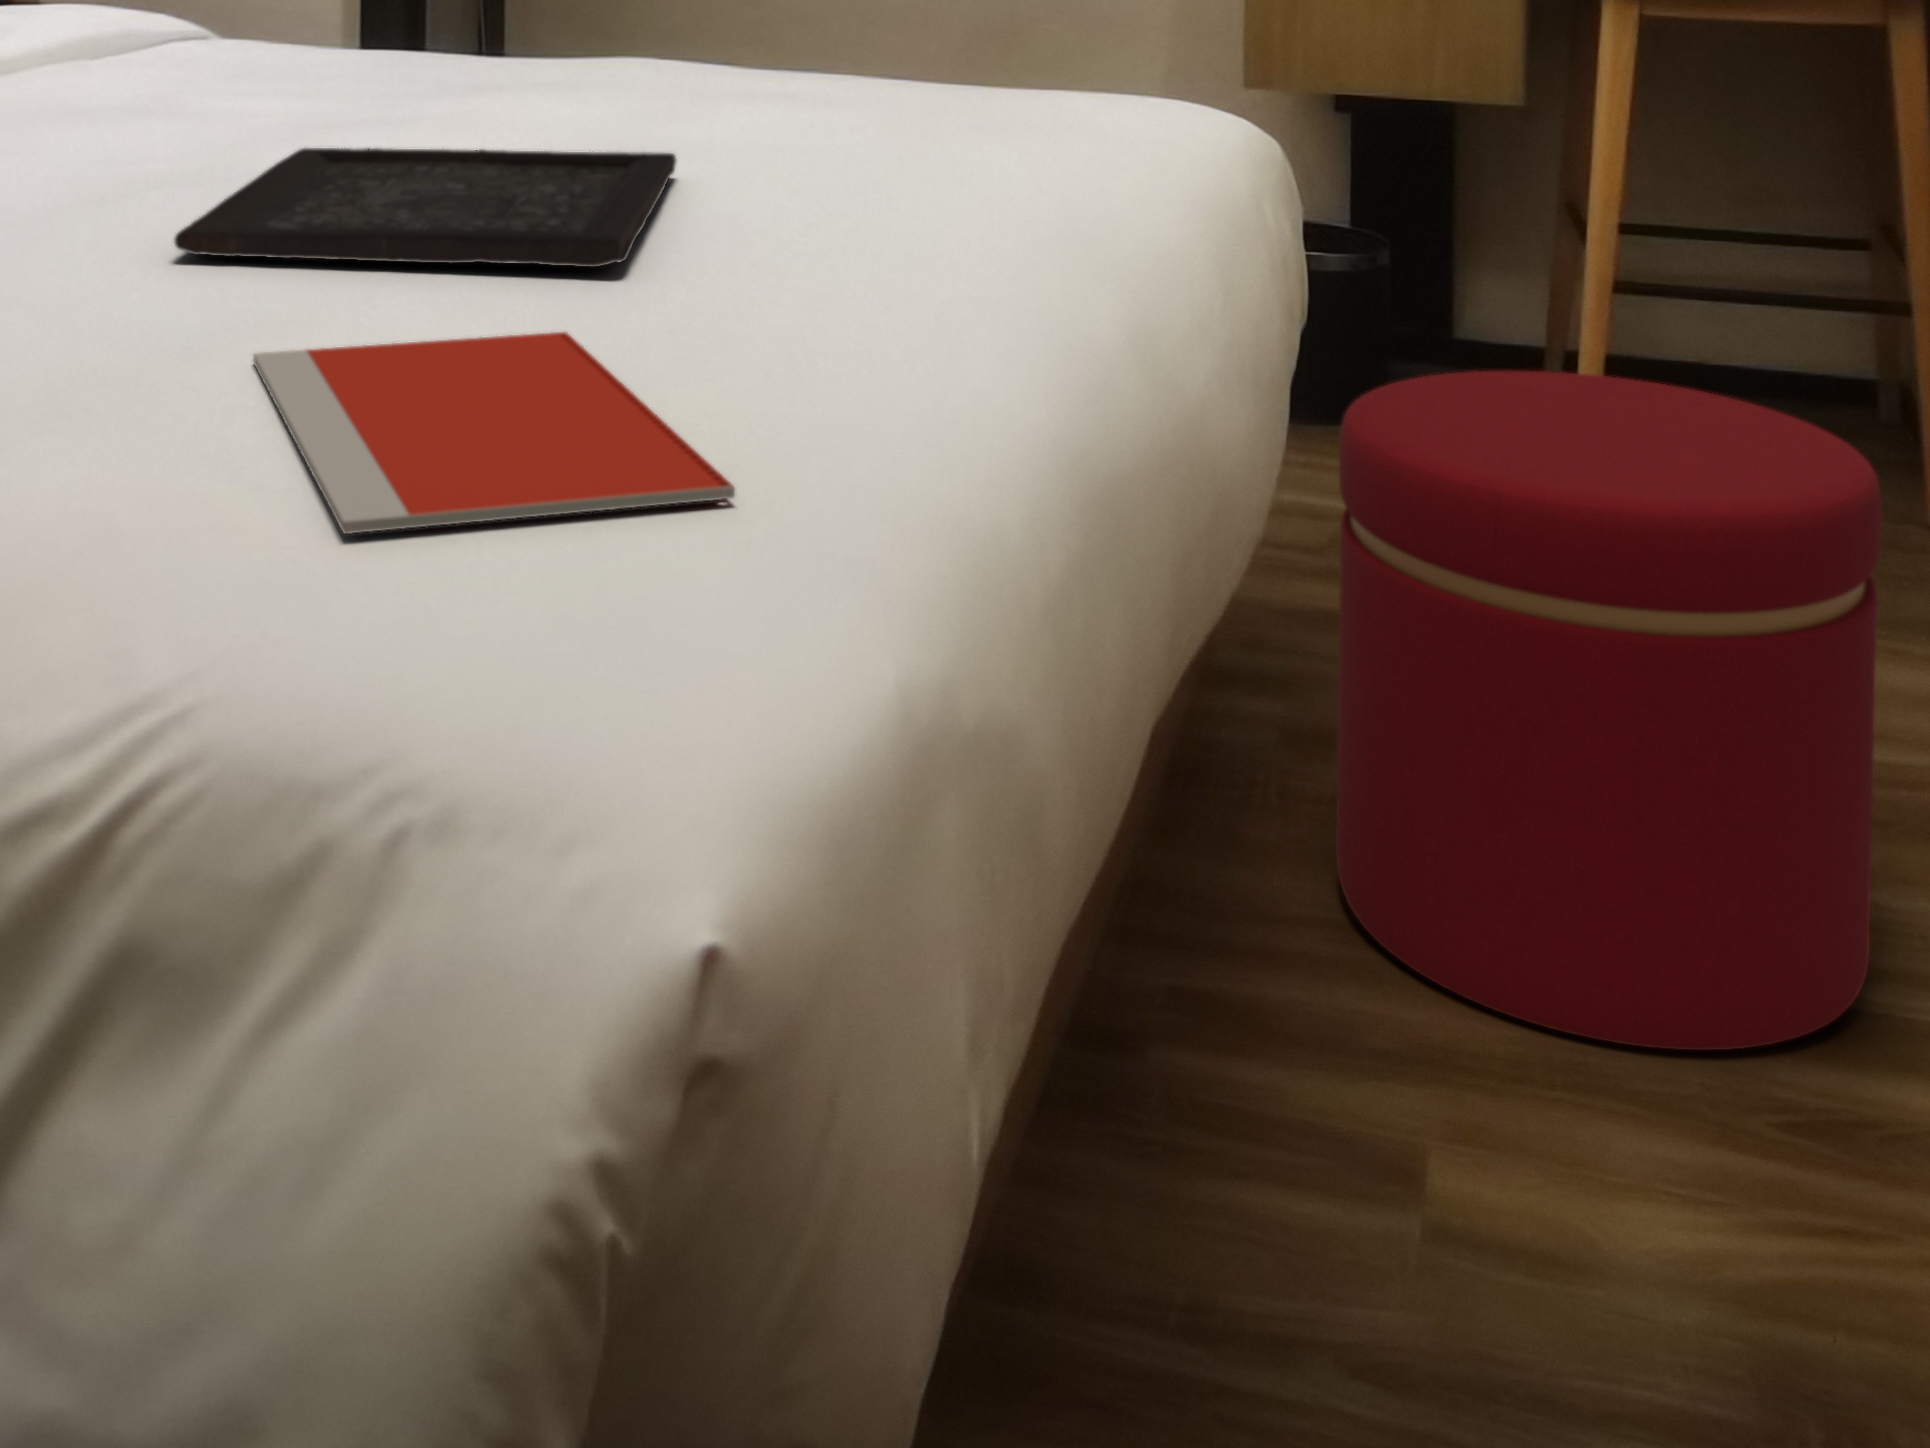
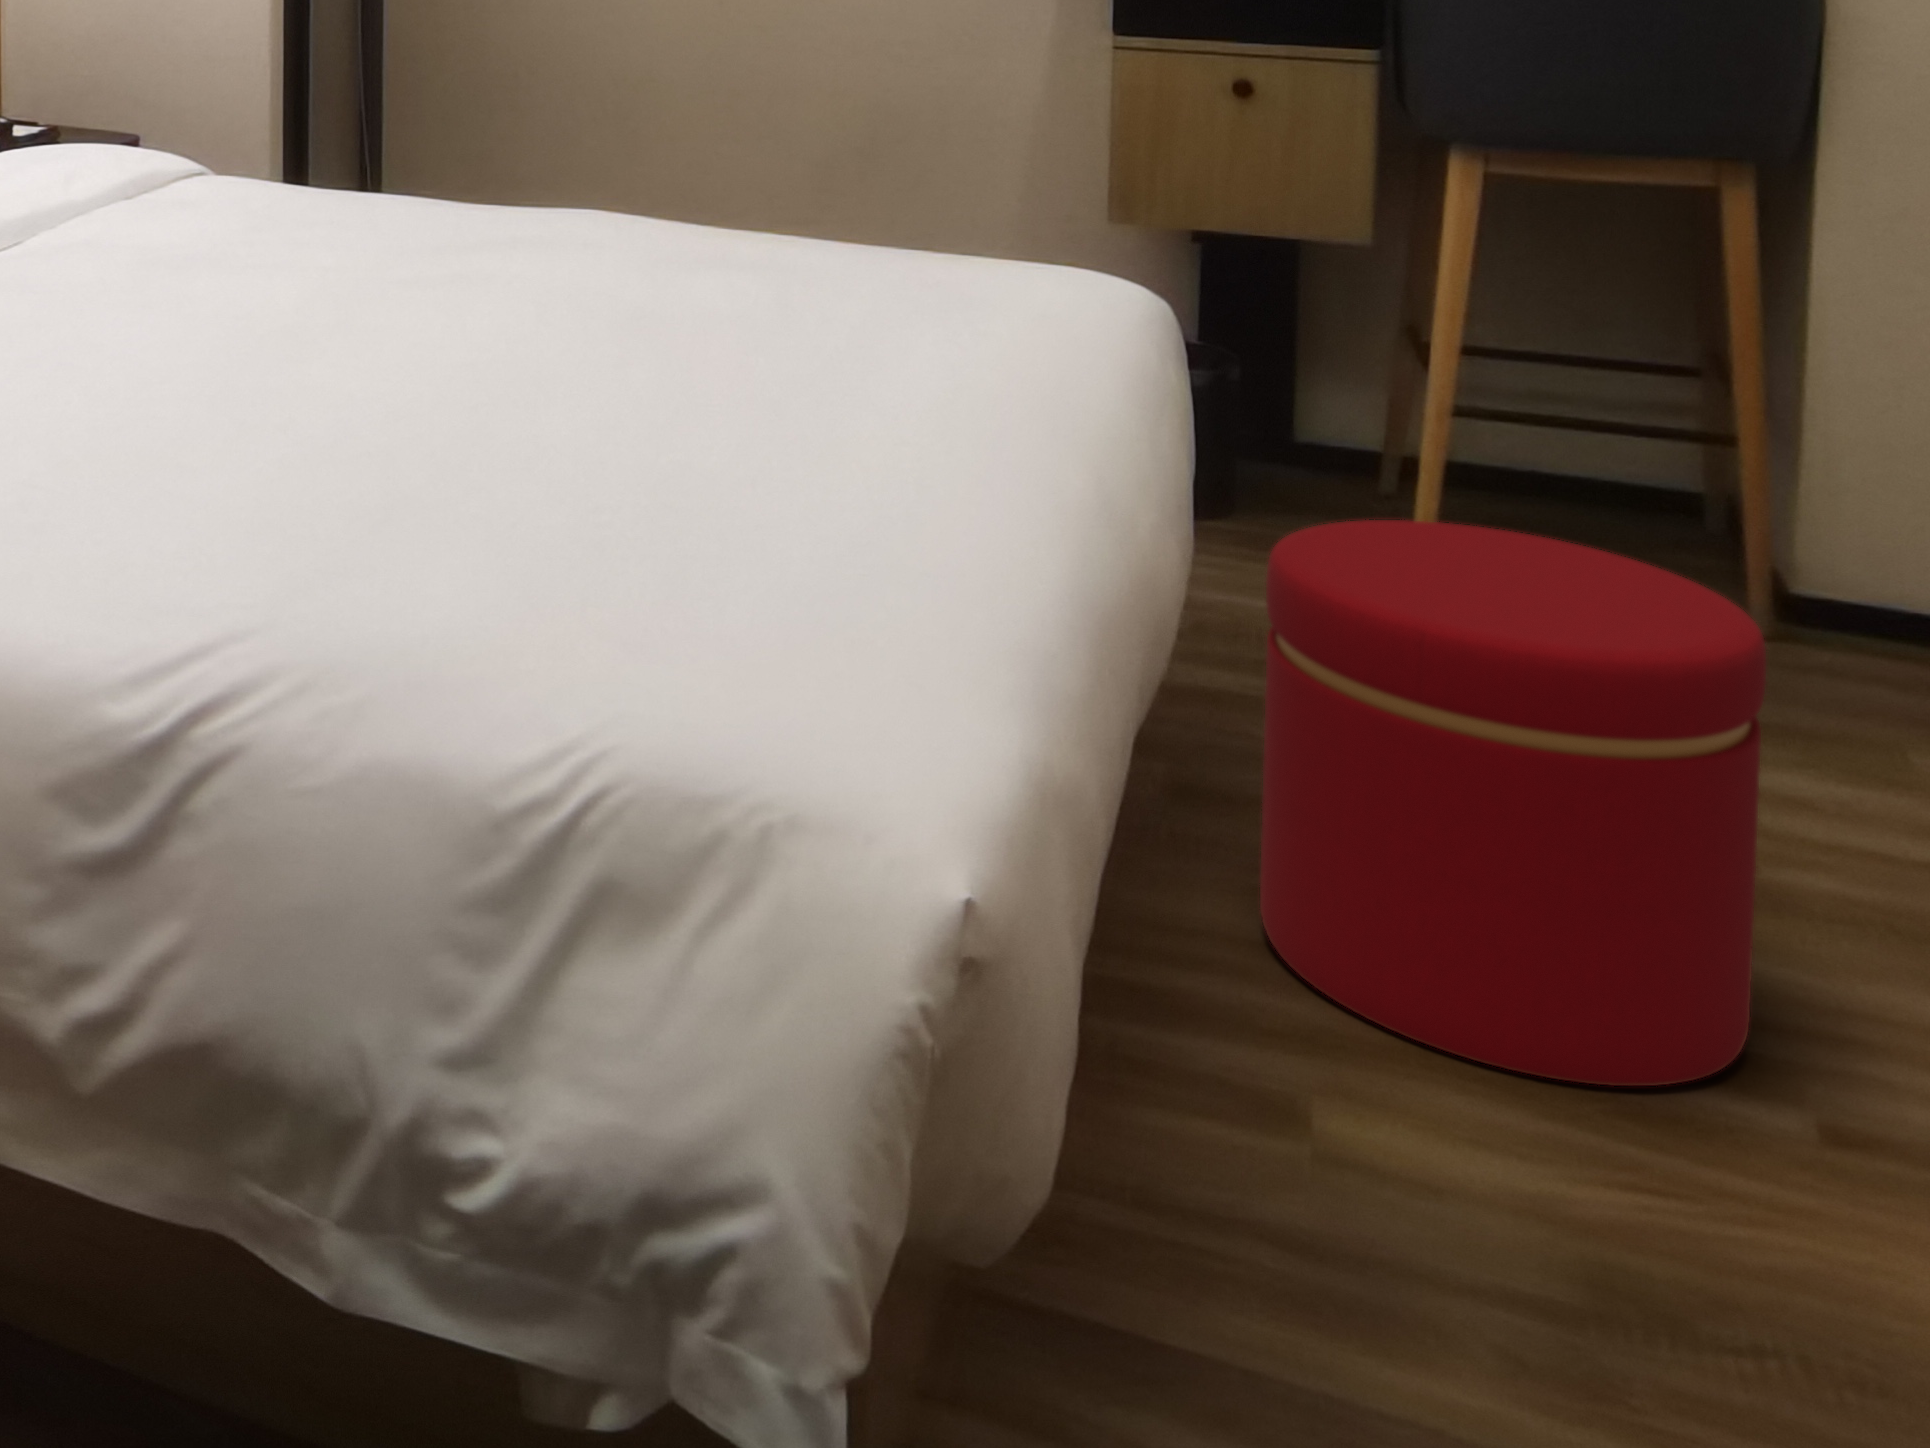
tray: present [174,148,677,267] -> none [382,314,732,438]
notebook: present [253,332,735,534] -> none [507,496,925,653]

